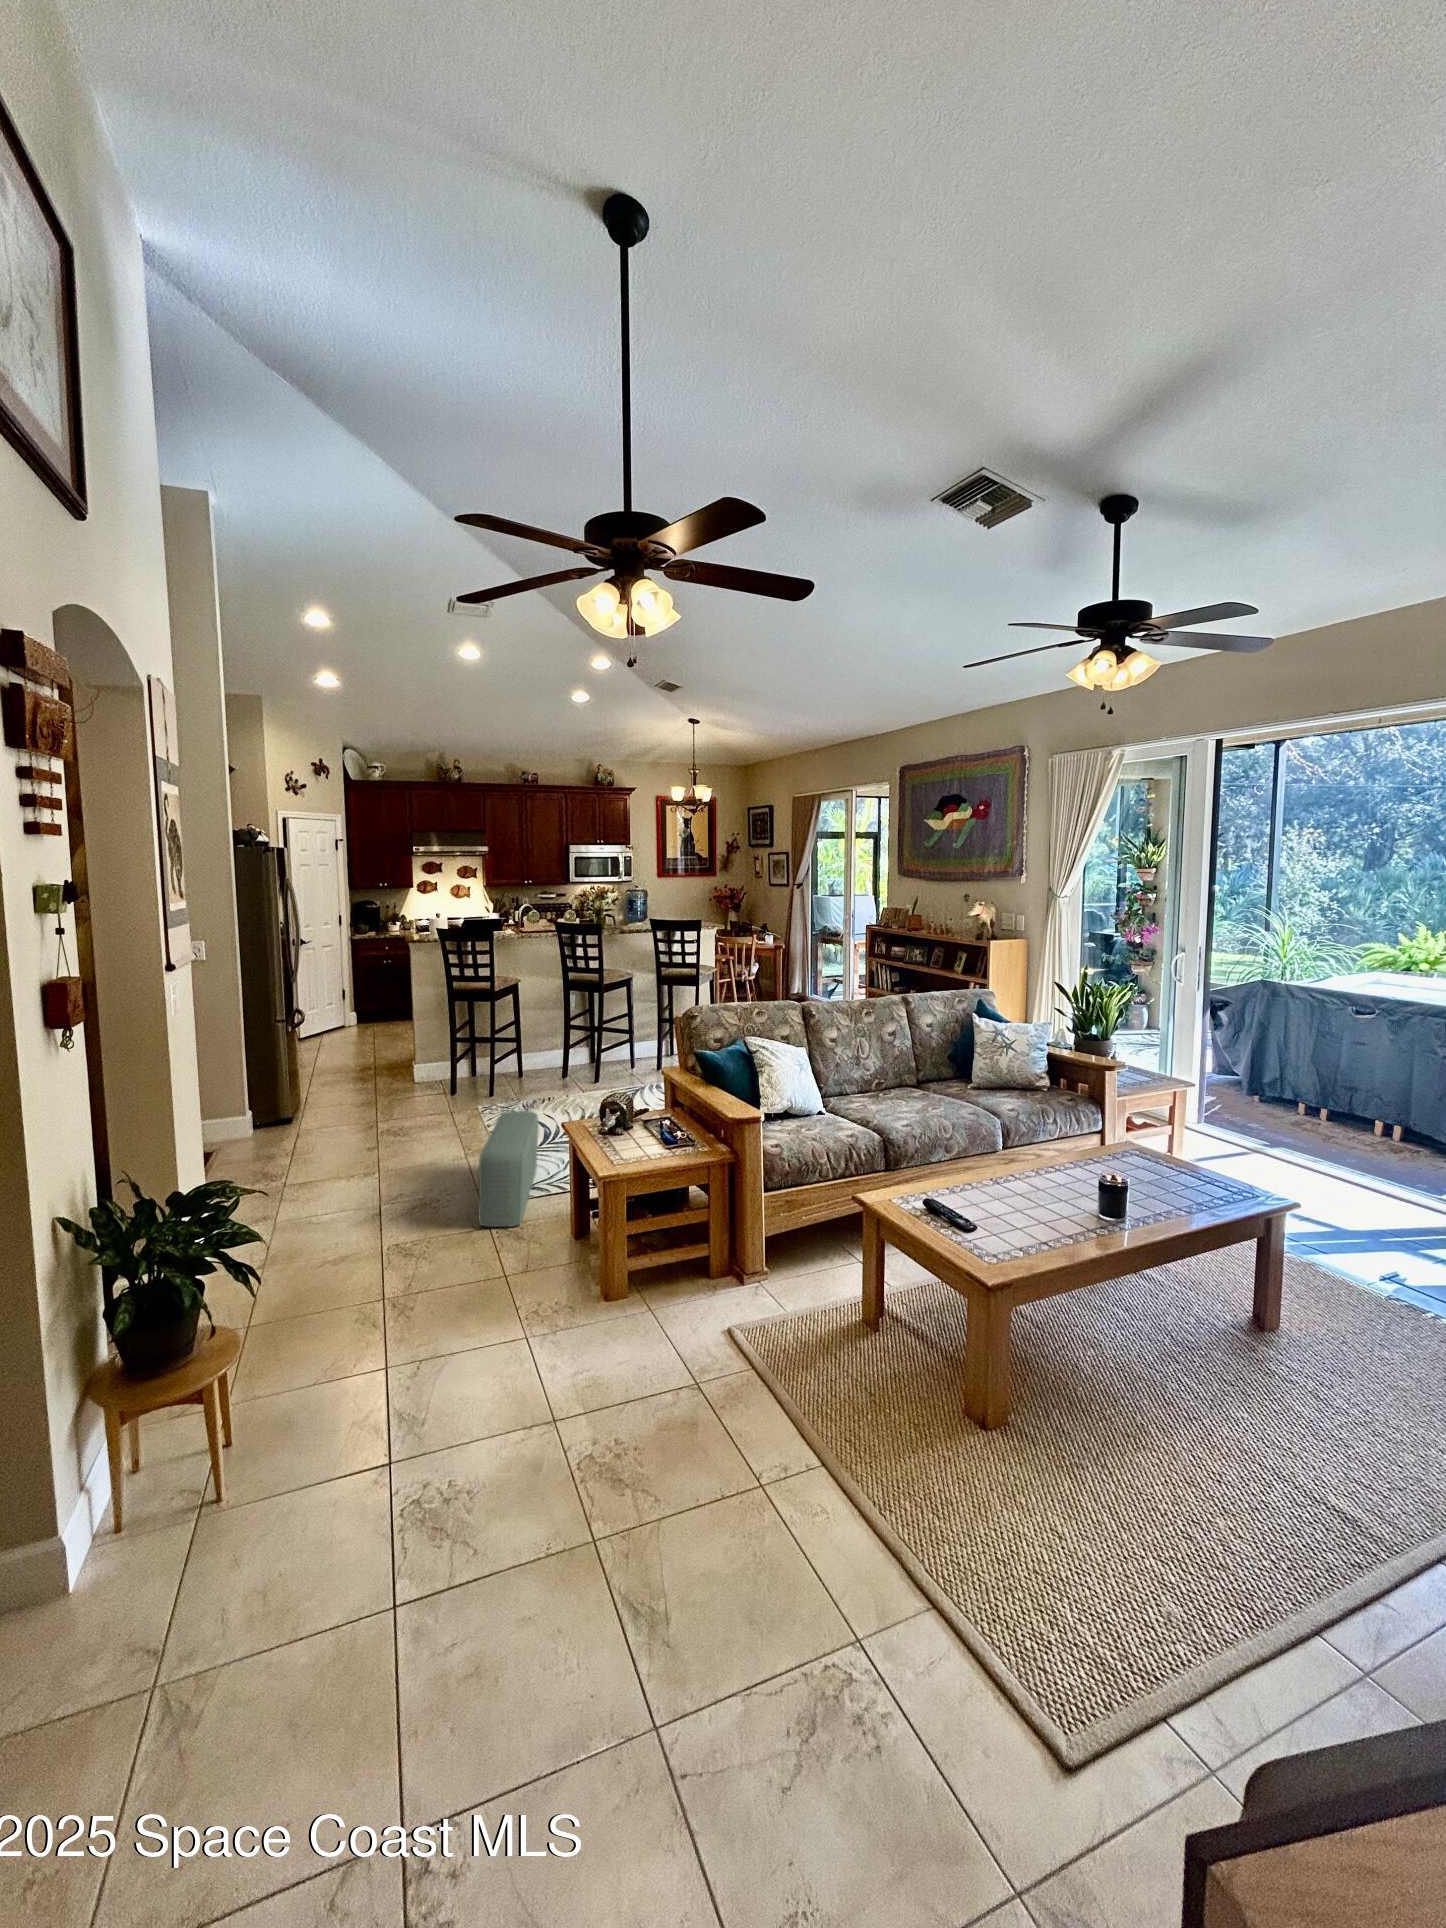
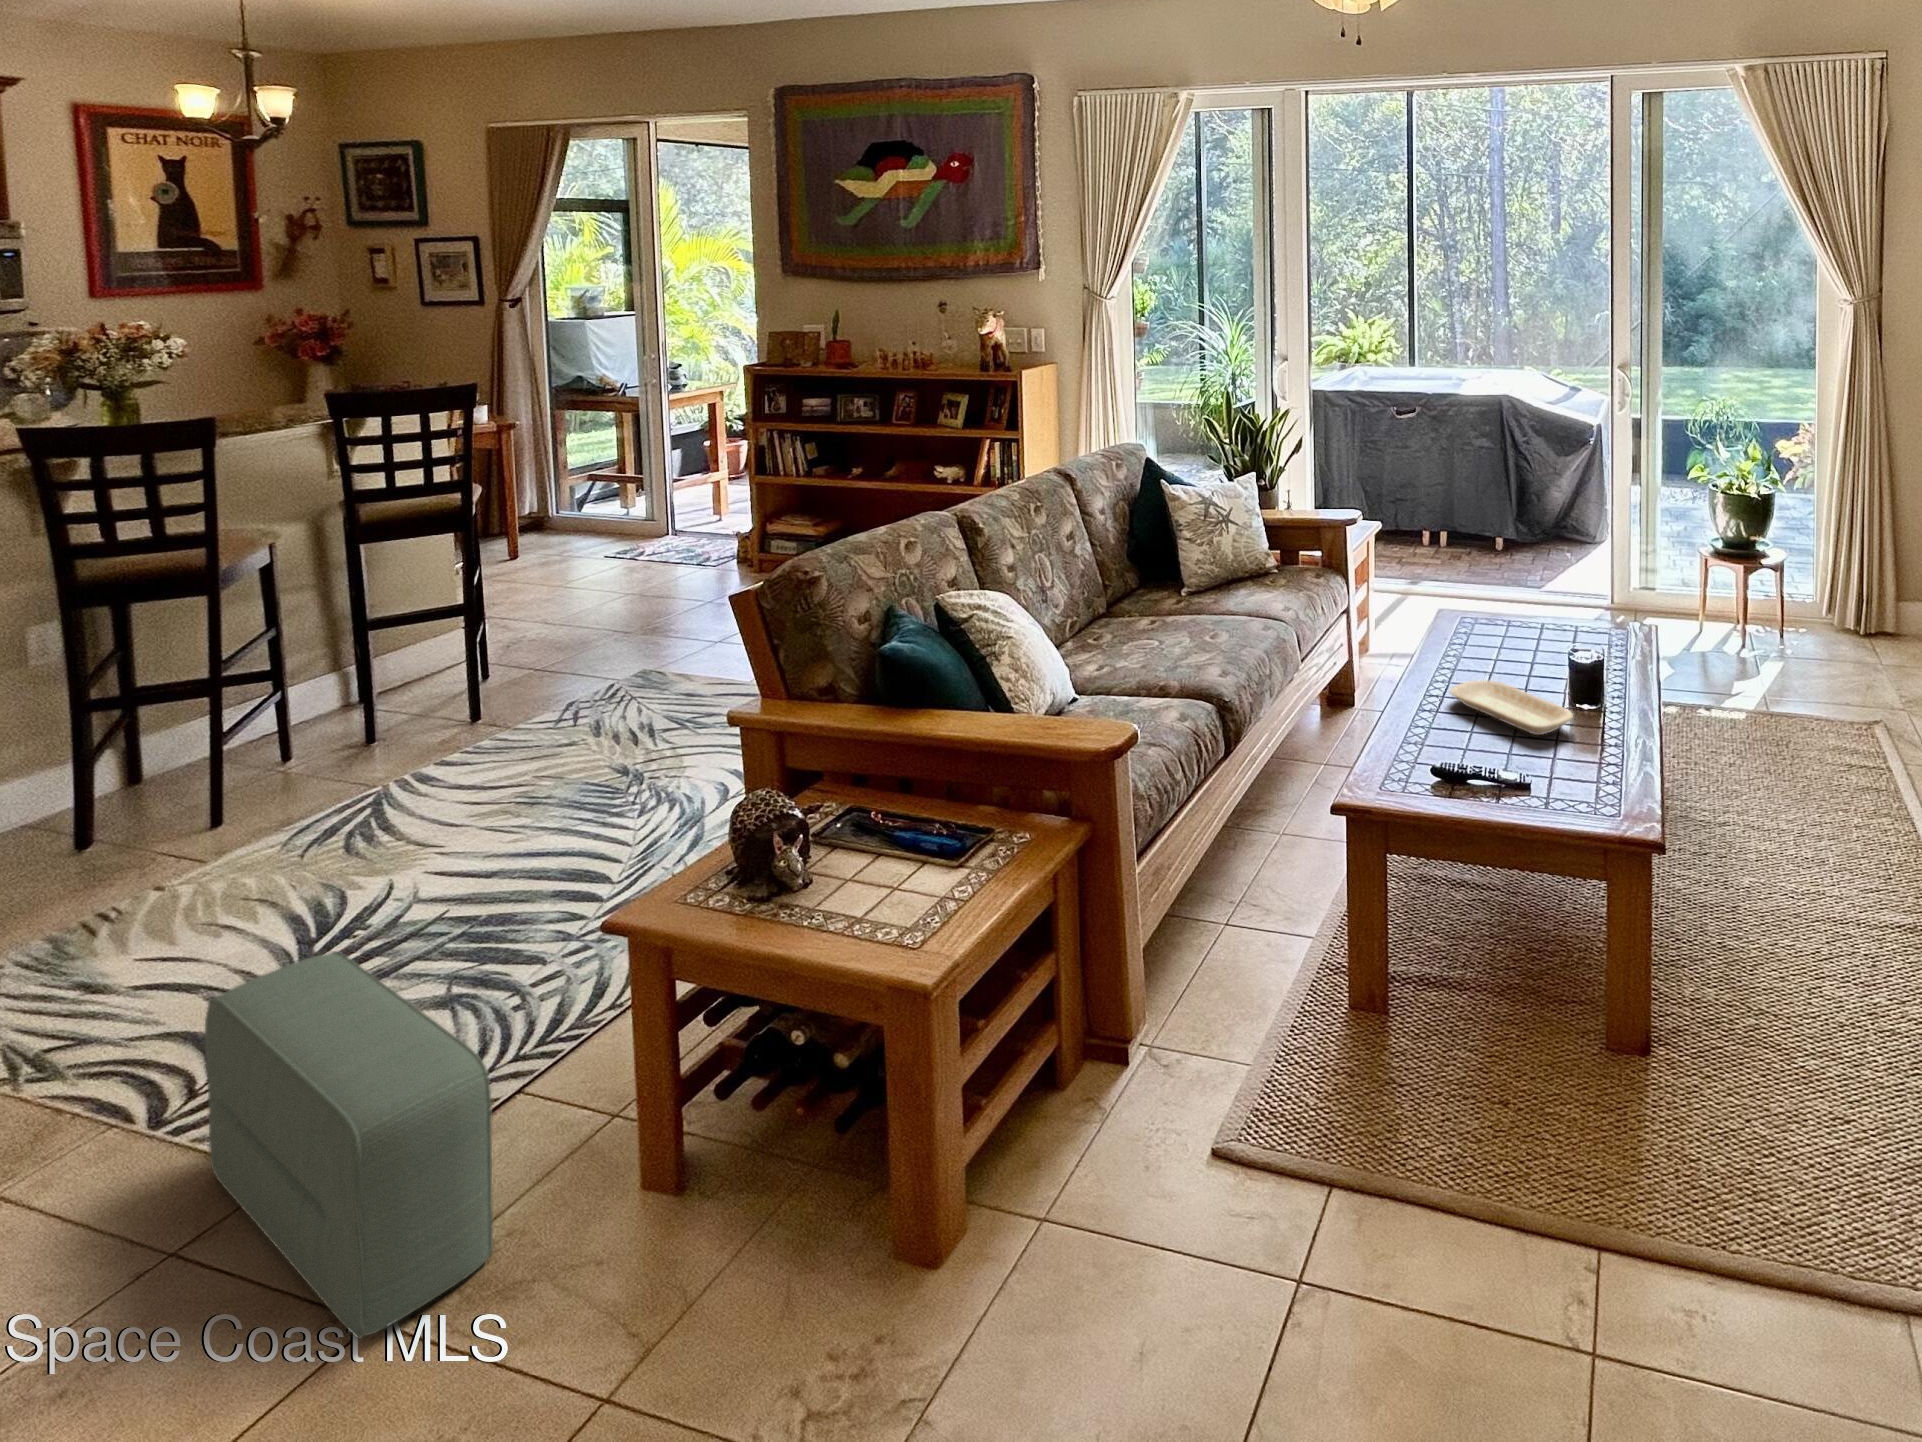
tray: none [1005,1181,1061,1228] -> present [1450,680,1573,735]

